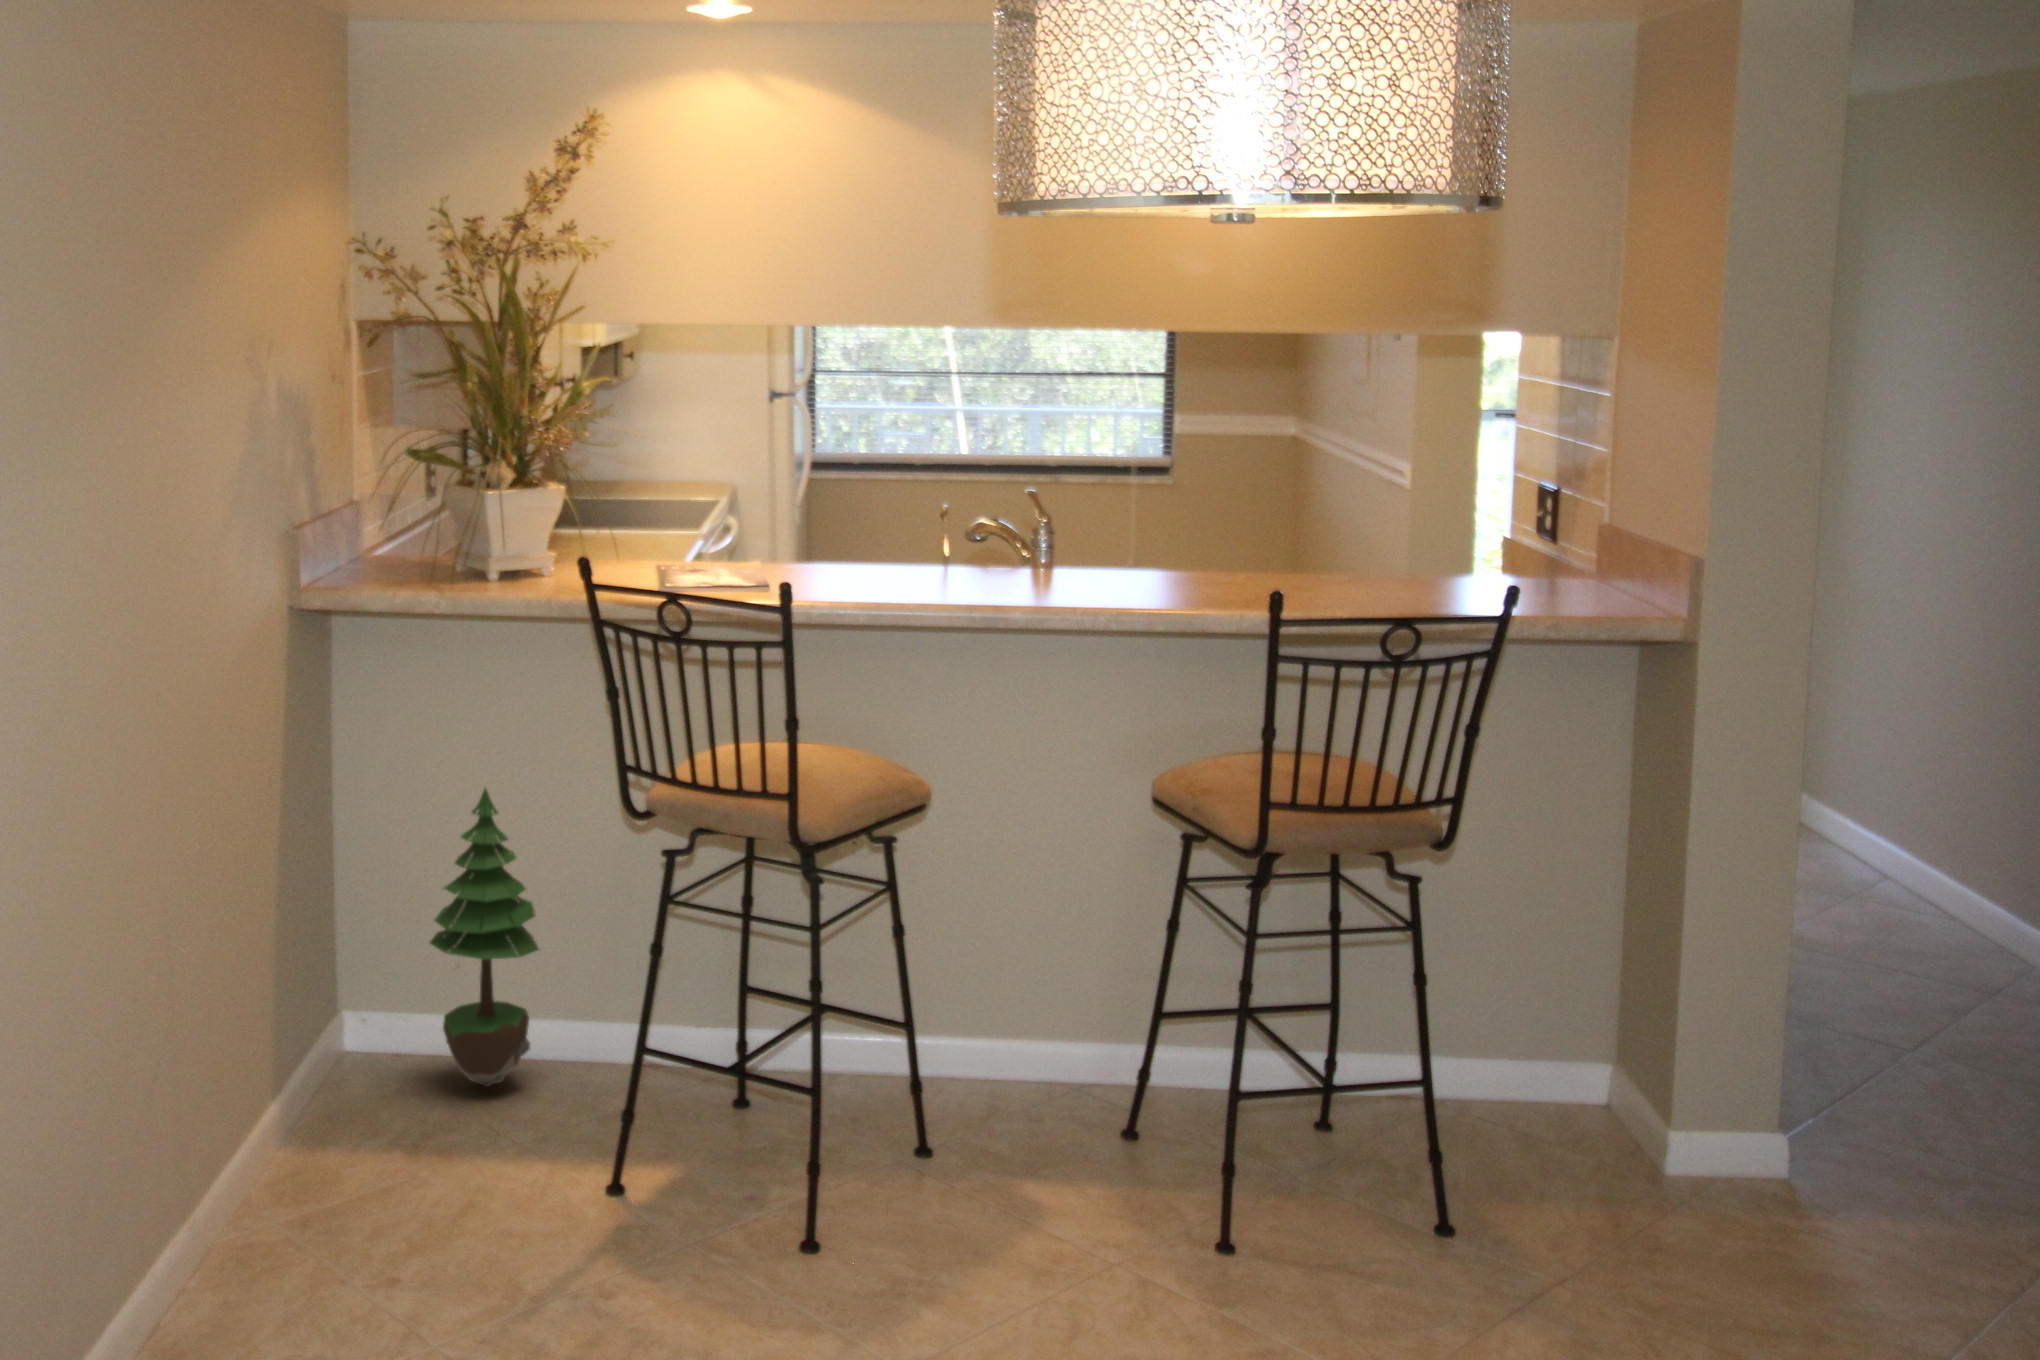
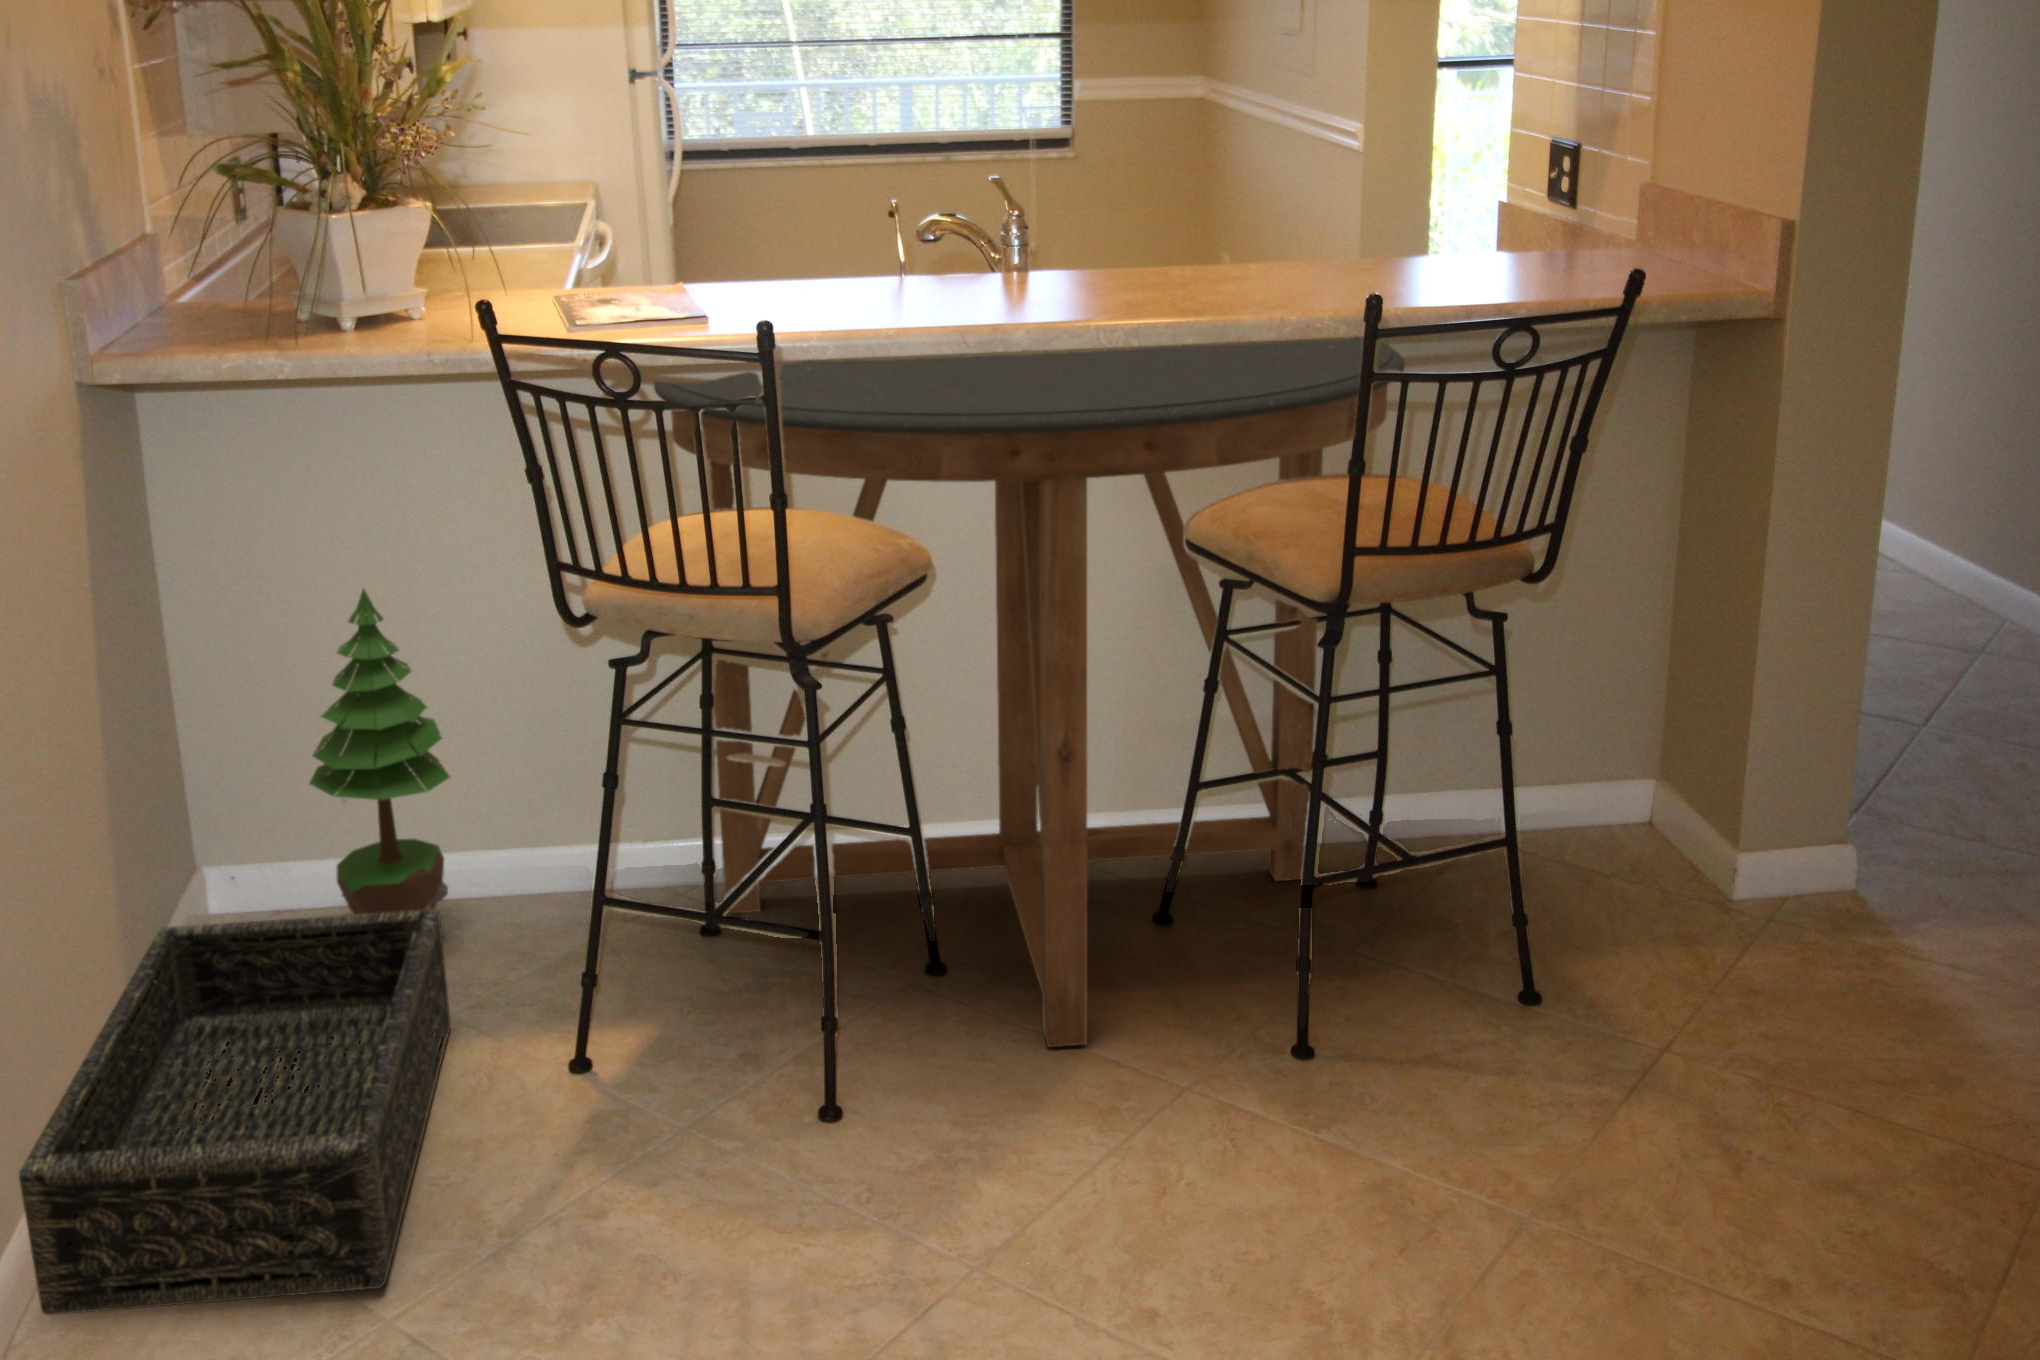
console table: none [719,609,1341,1221] -> present [654,337,1405,1047]
basket: none [183,1040,518,1319] -> present [19,910,451,1315]

